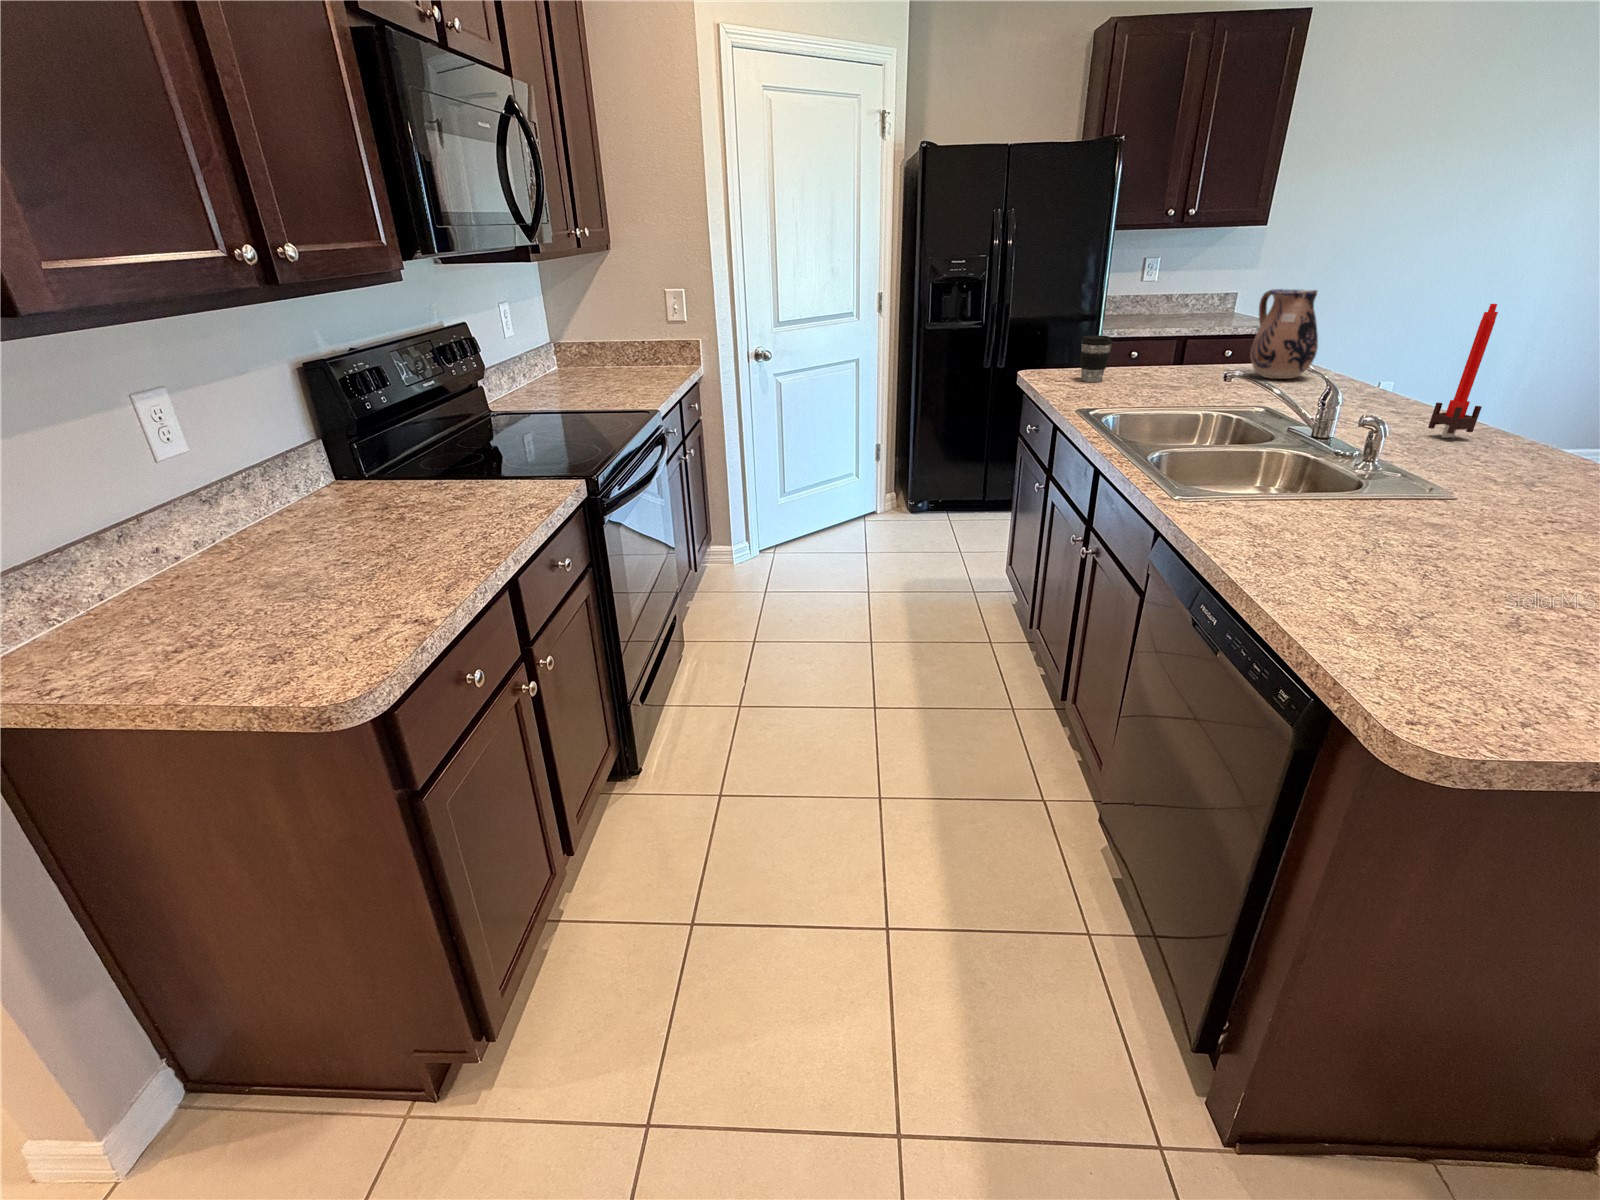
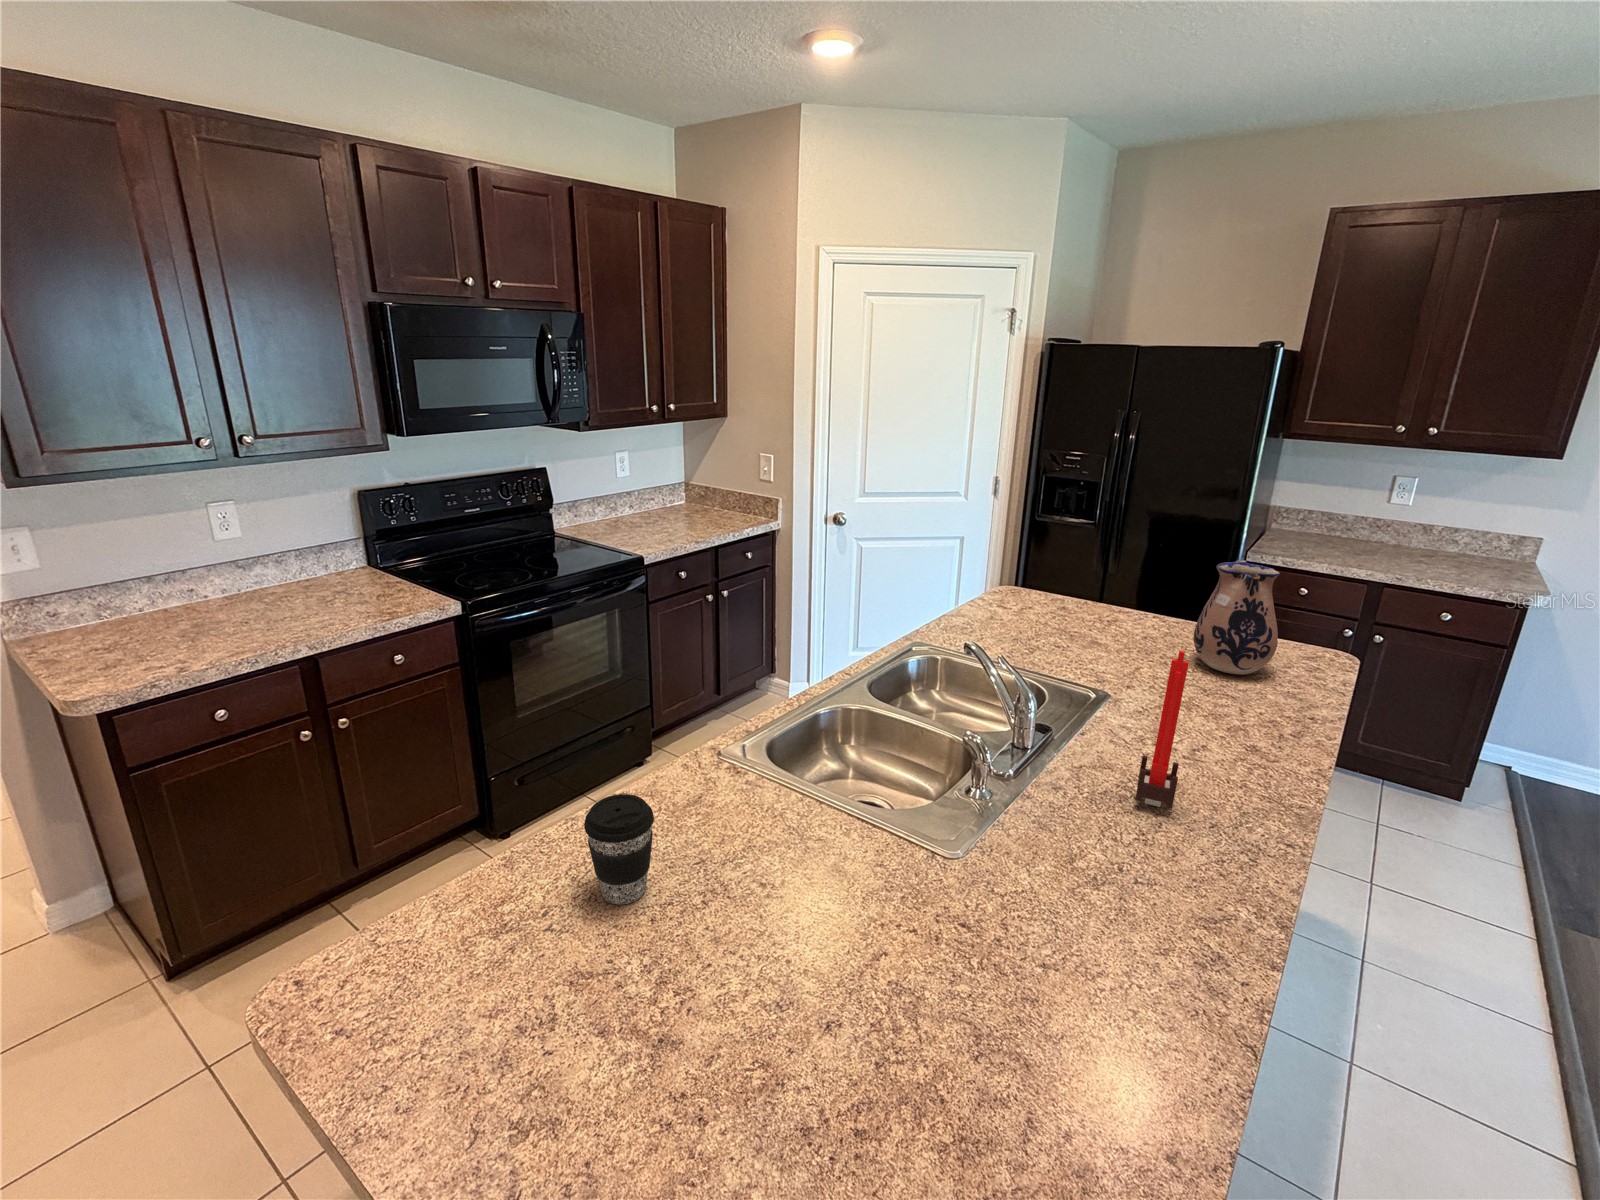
coffee cup: present [1081,335,1112,382] -> present [584,794,654,904]

